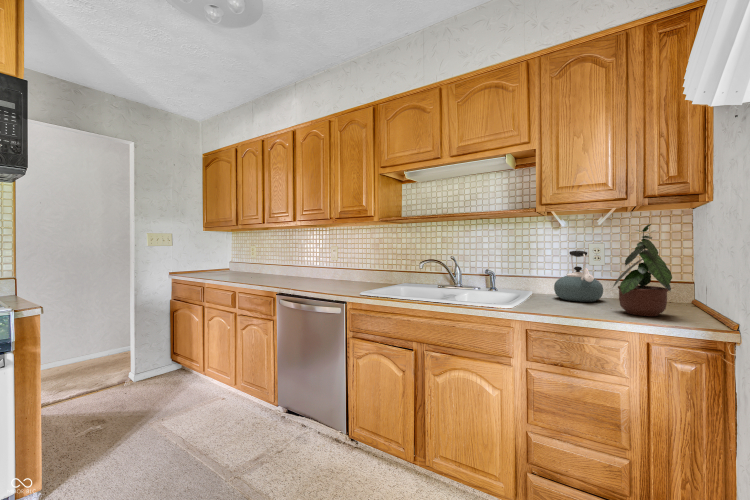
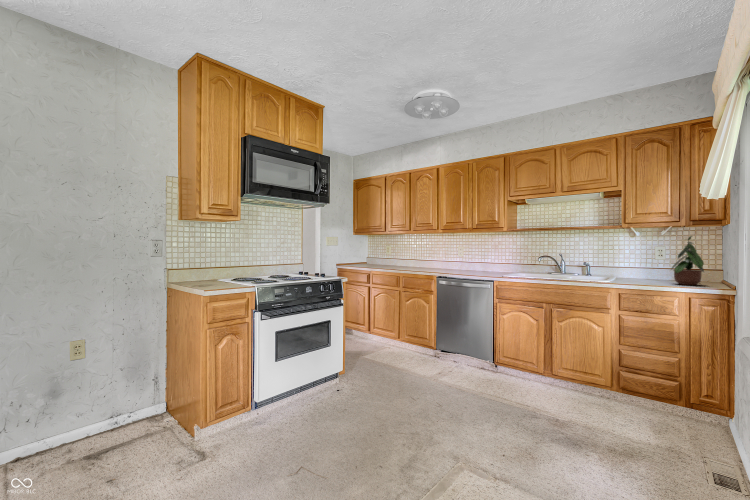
kettle: present [554,251,603,302] -> none [632,251,665,281]

